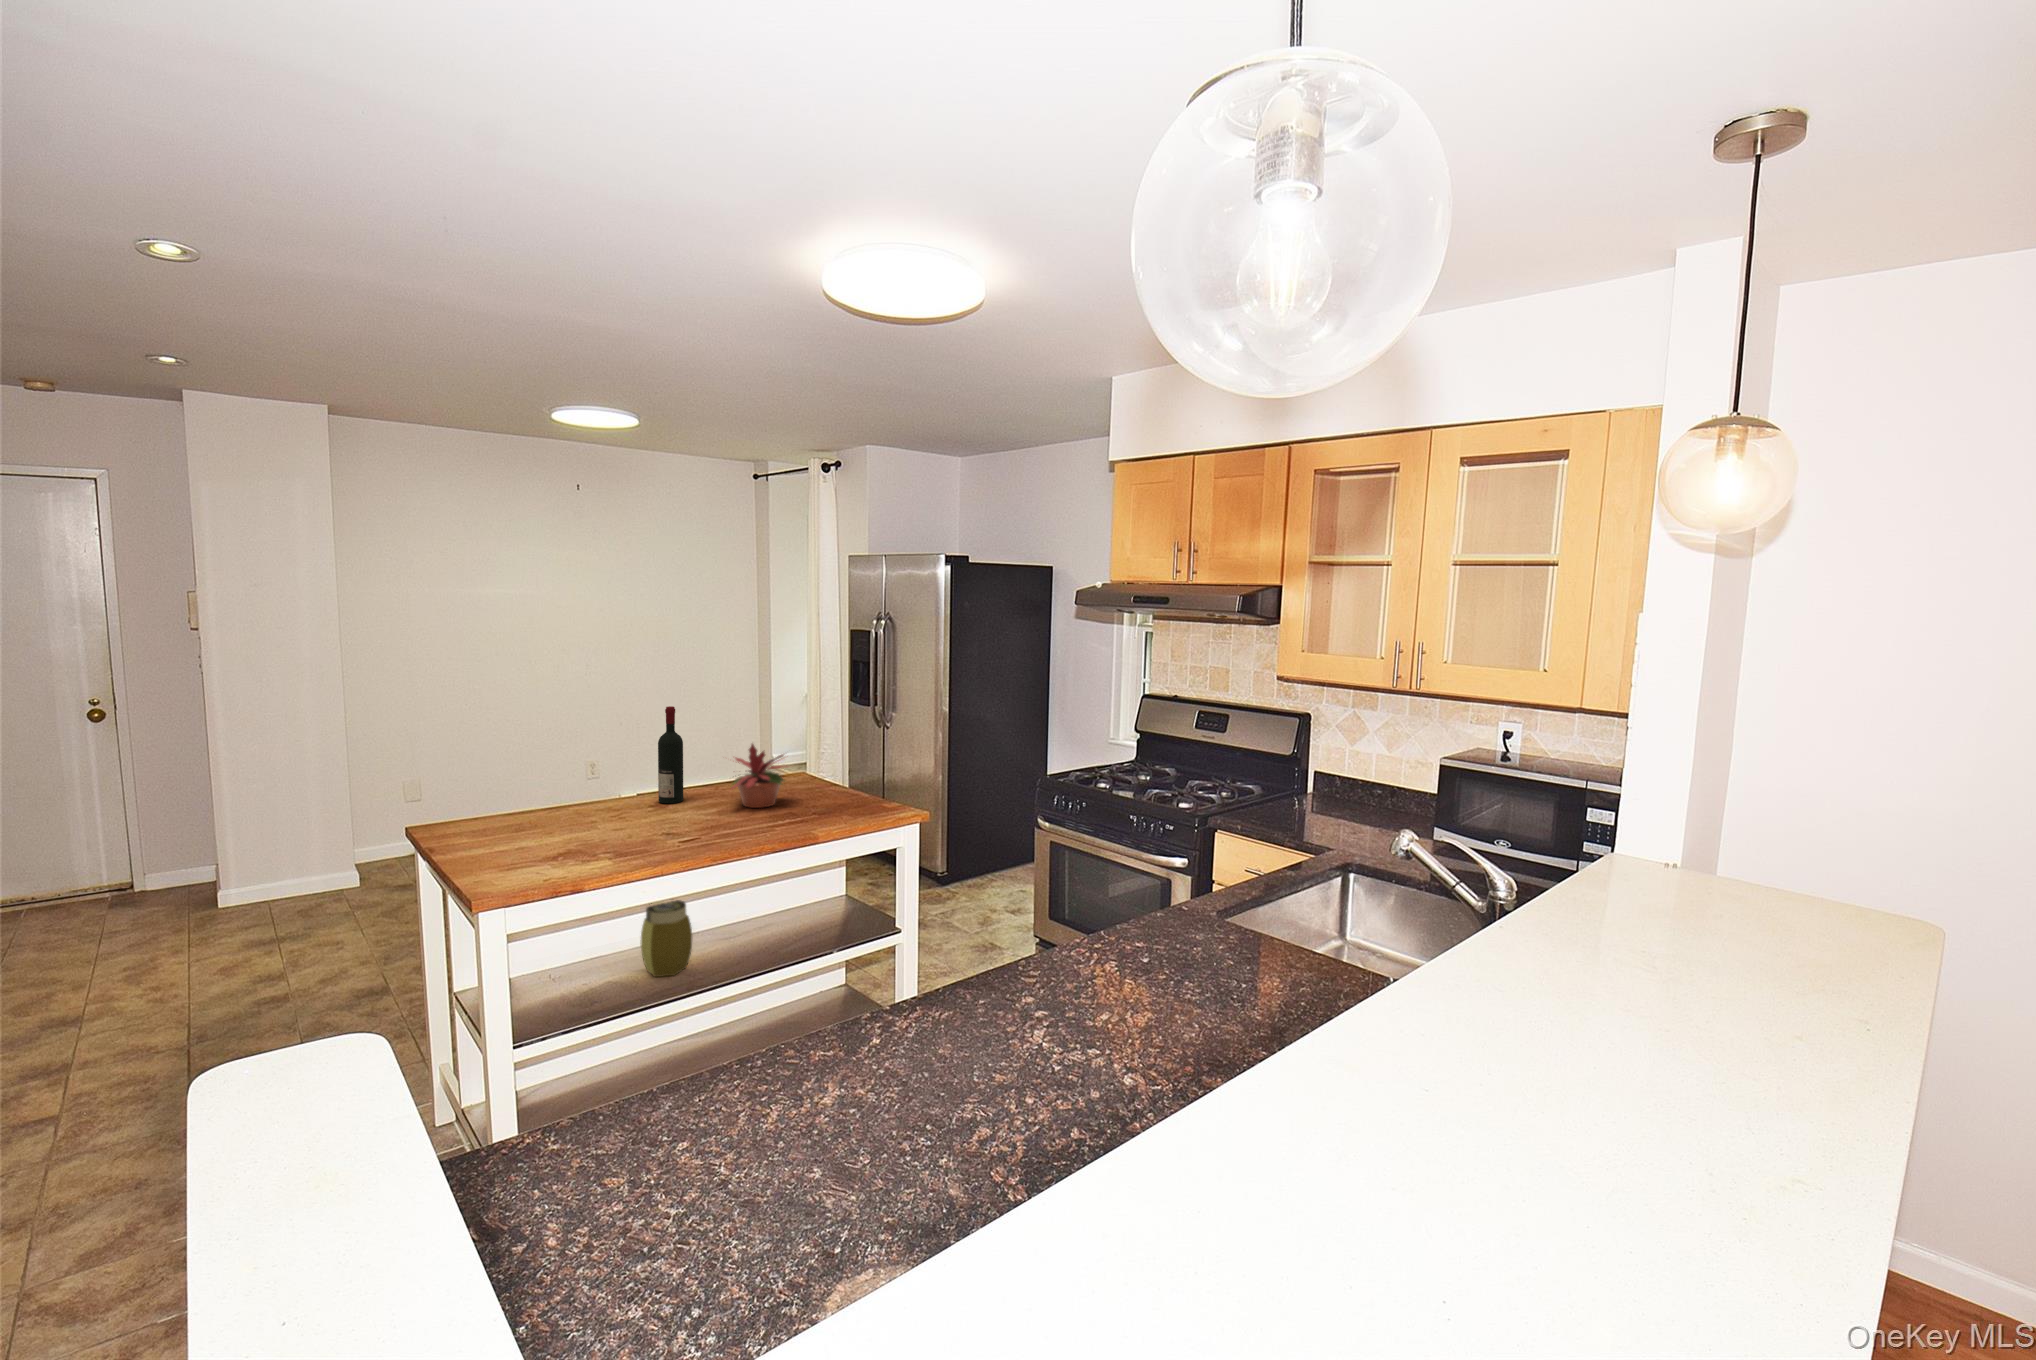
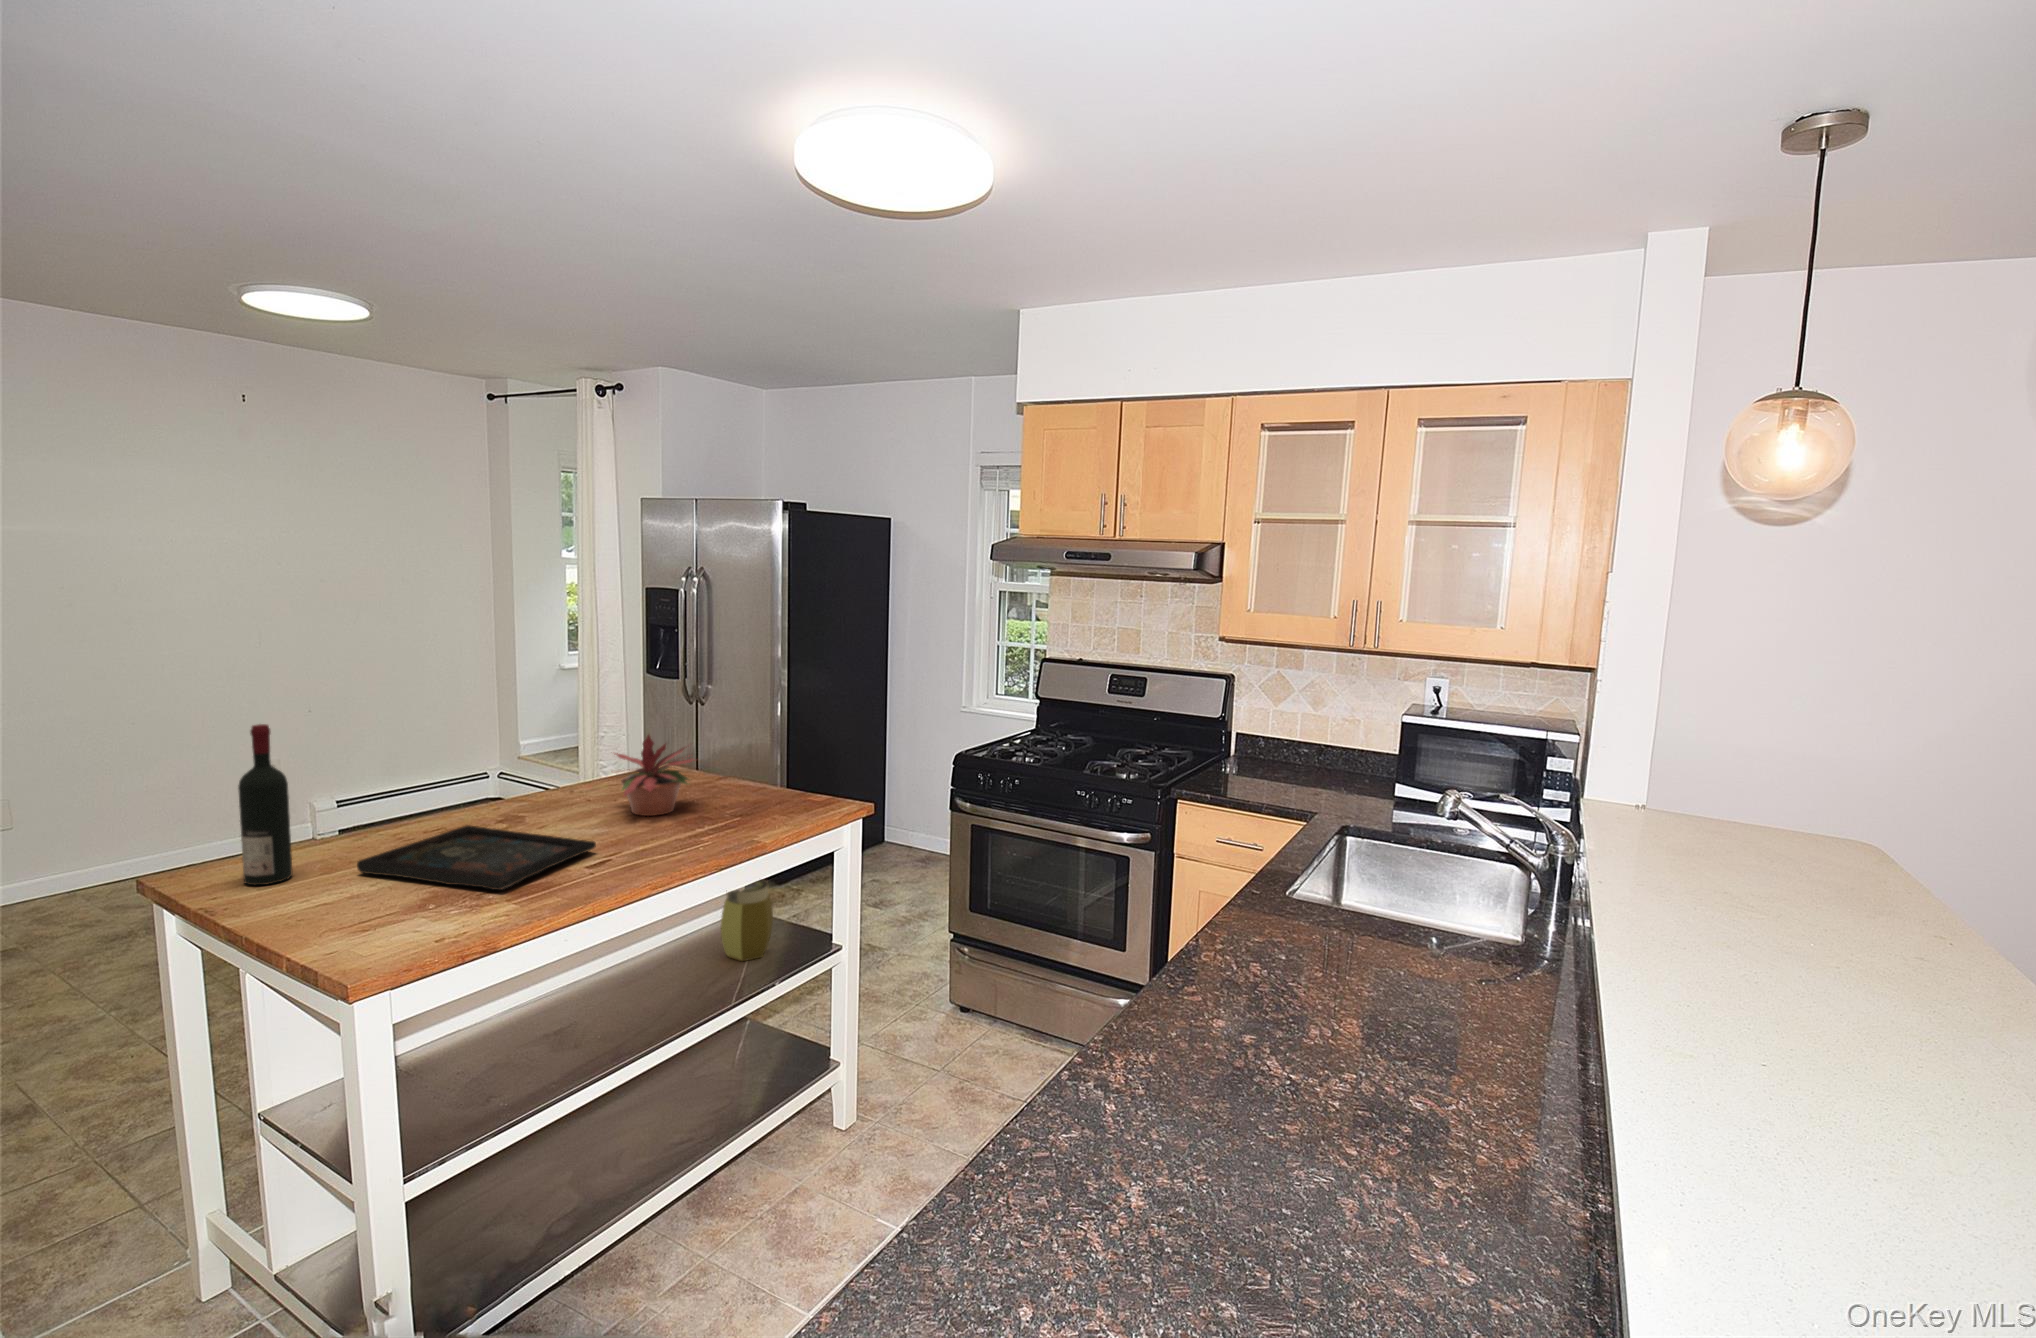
wine bottle: present [658,706,683,803] -> present [238,724,292,885]
tray: none [530,805,692,851] -> present [357,825,596,890]
jar: present [641,900,692,977] -> present [721,880,773,961]

